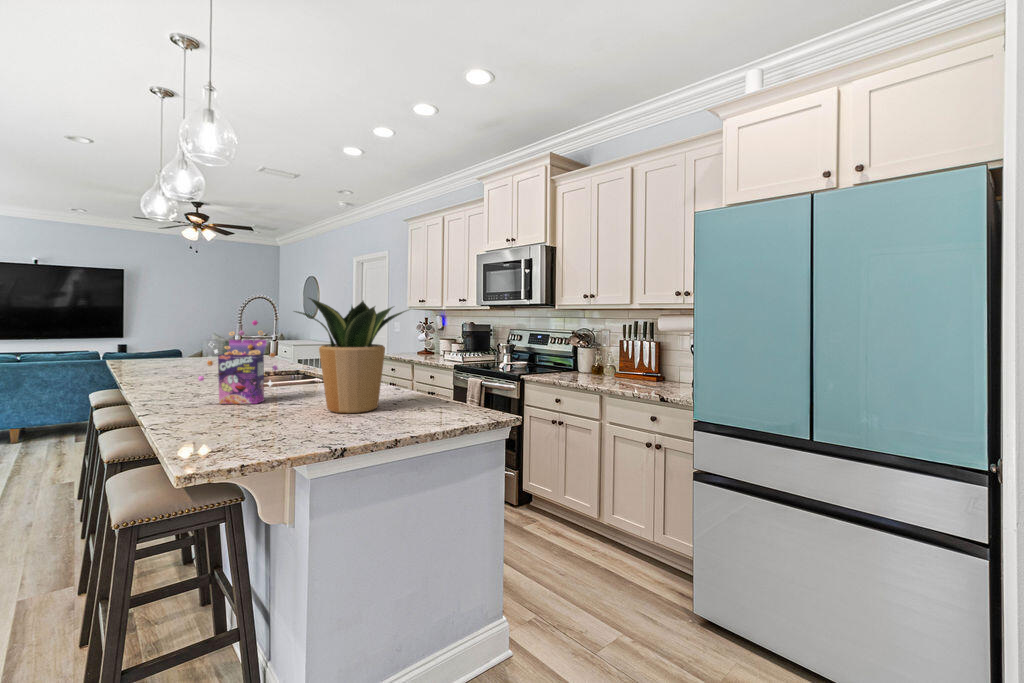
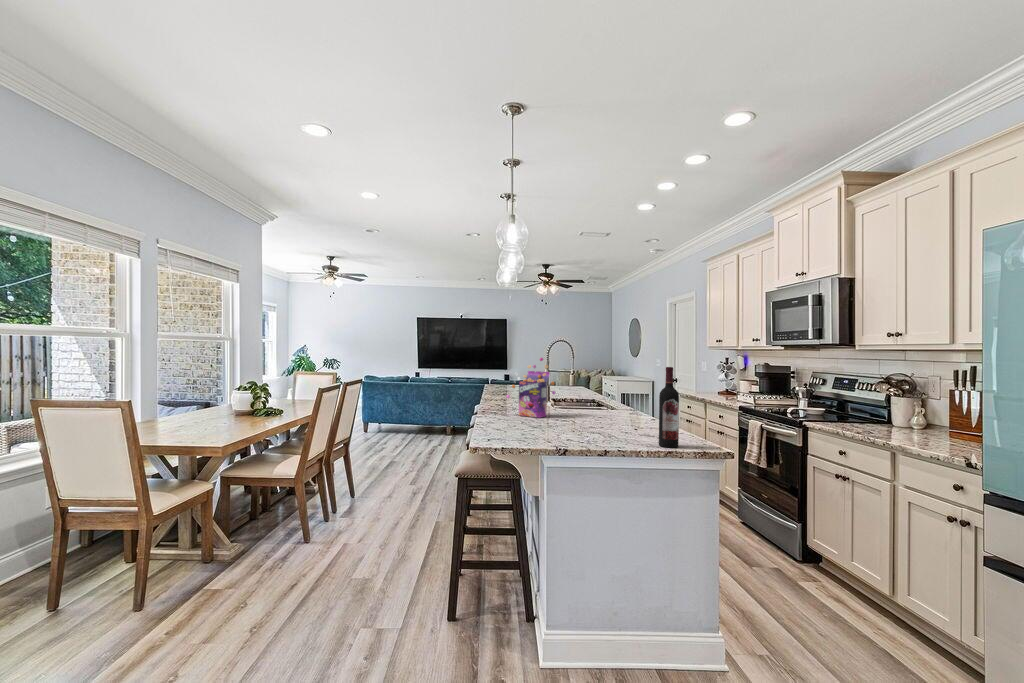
potted plant: present [294,298,408,413] -> none [557,341,646,431]
wine bottle: none [448,329,471,424] -> present [659,367,679,448]

